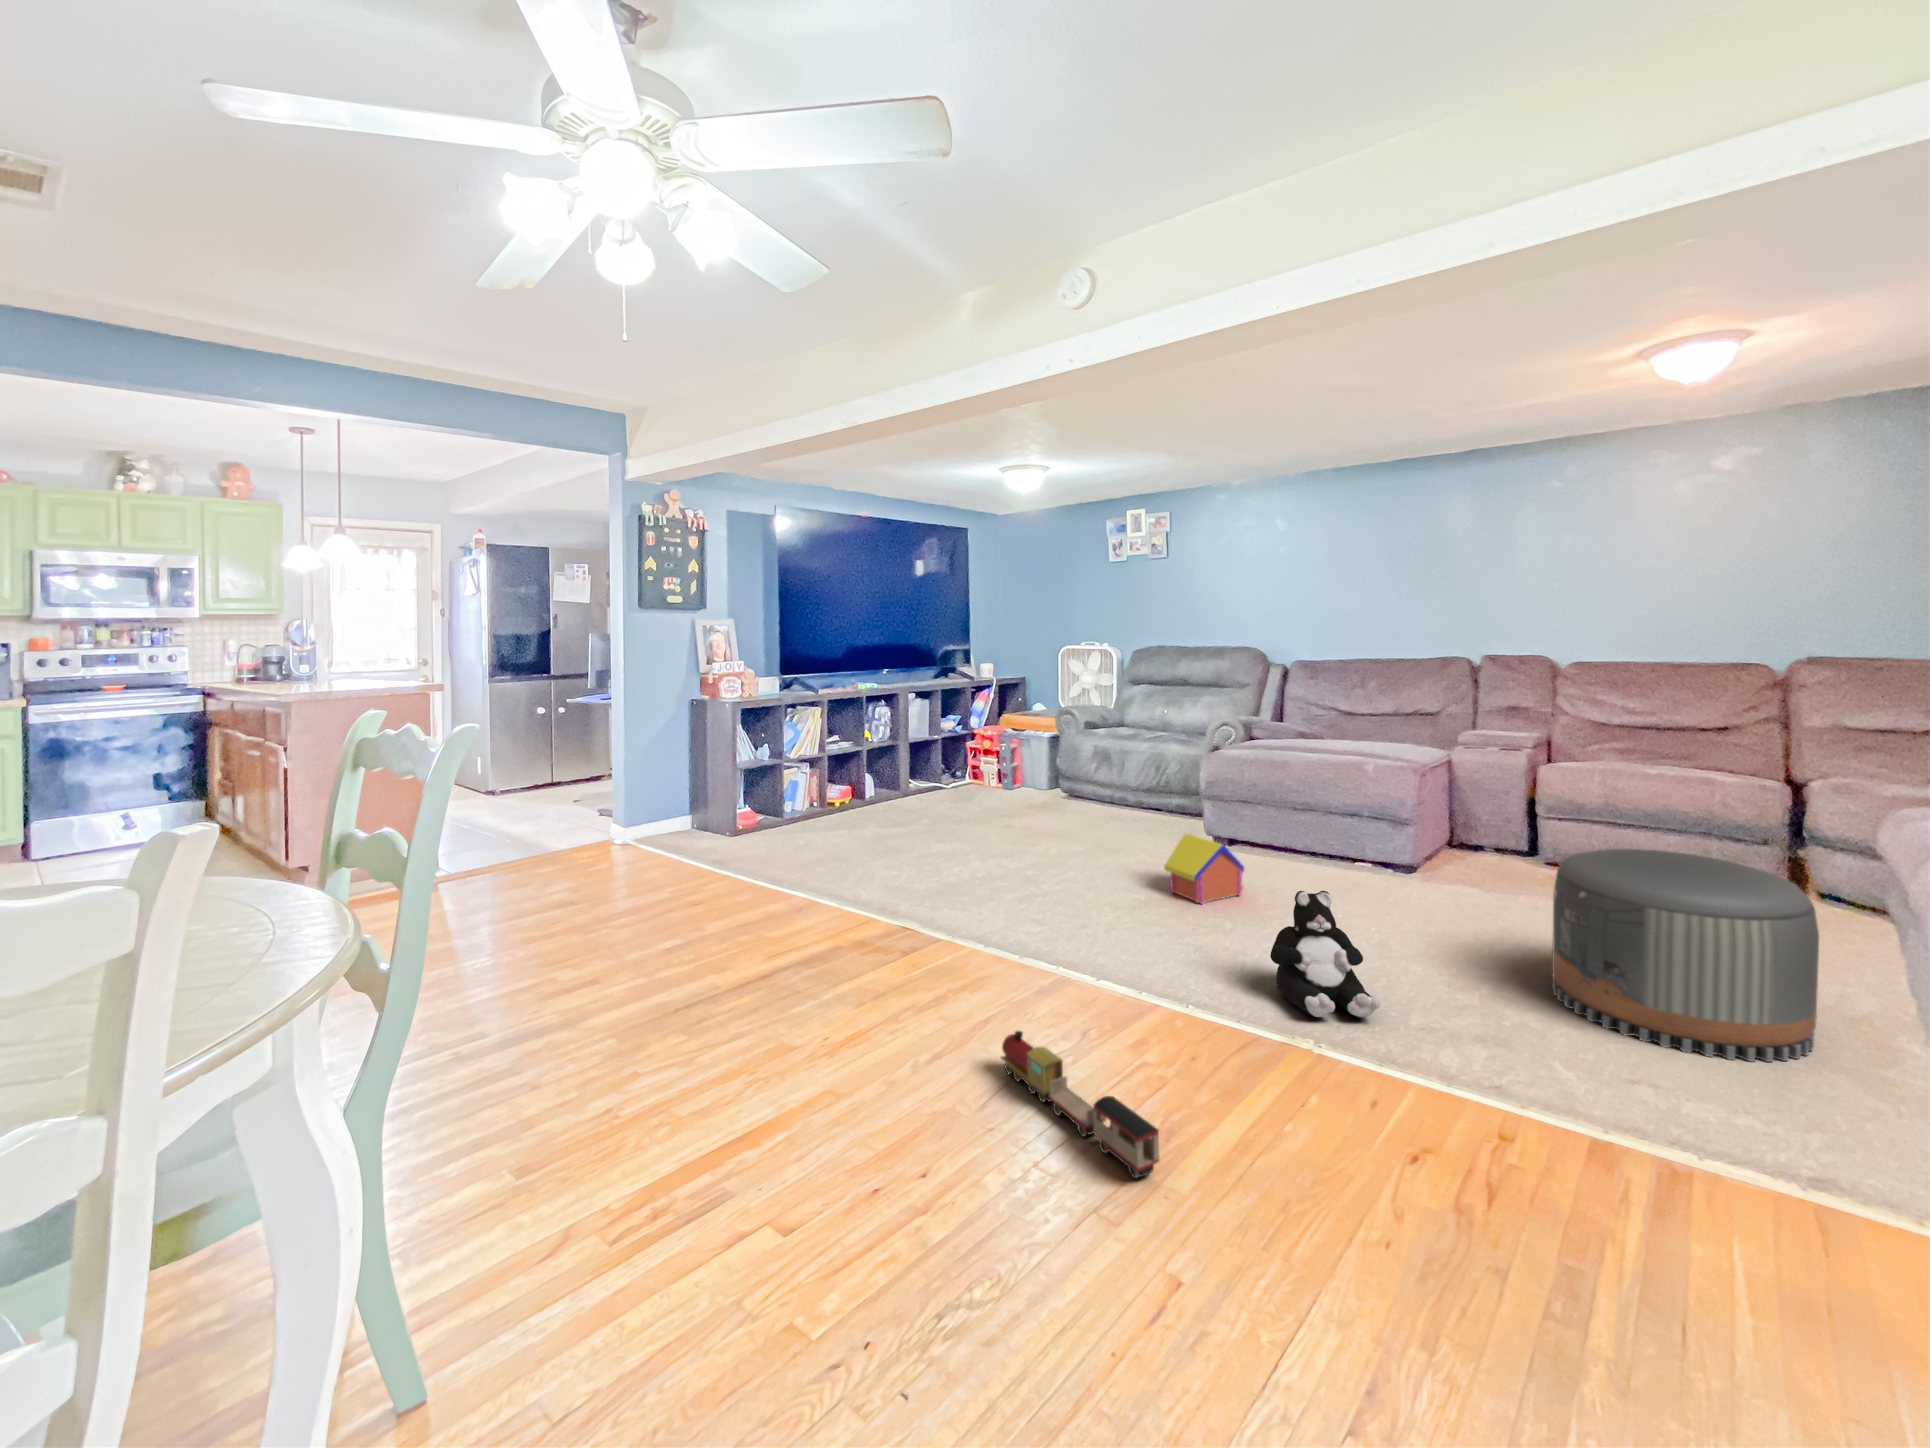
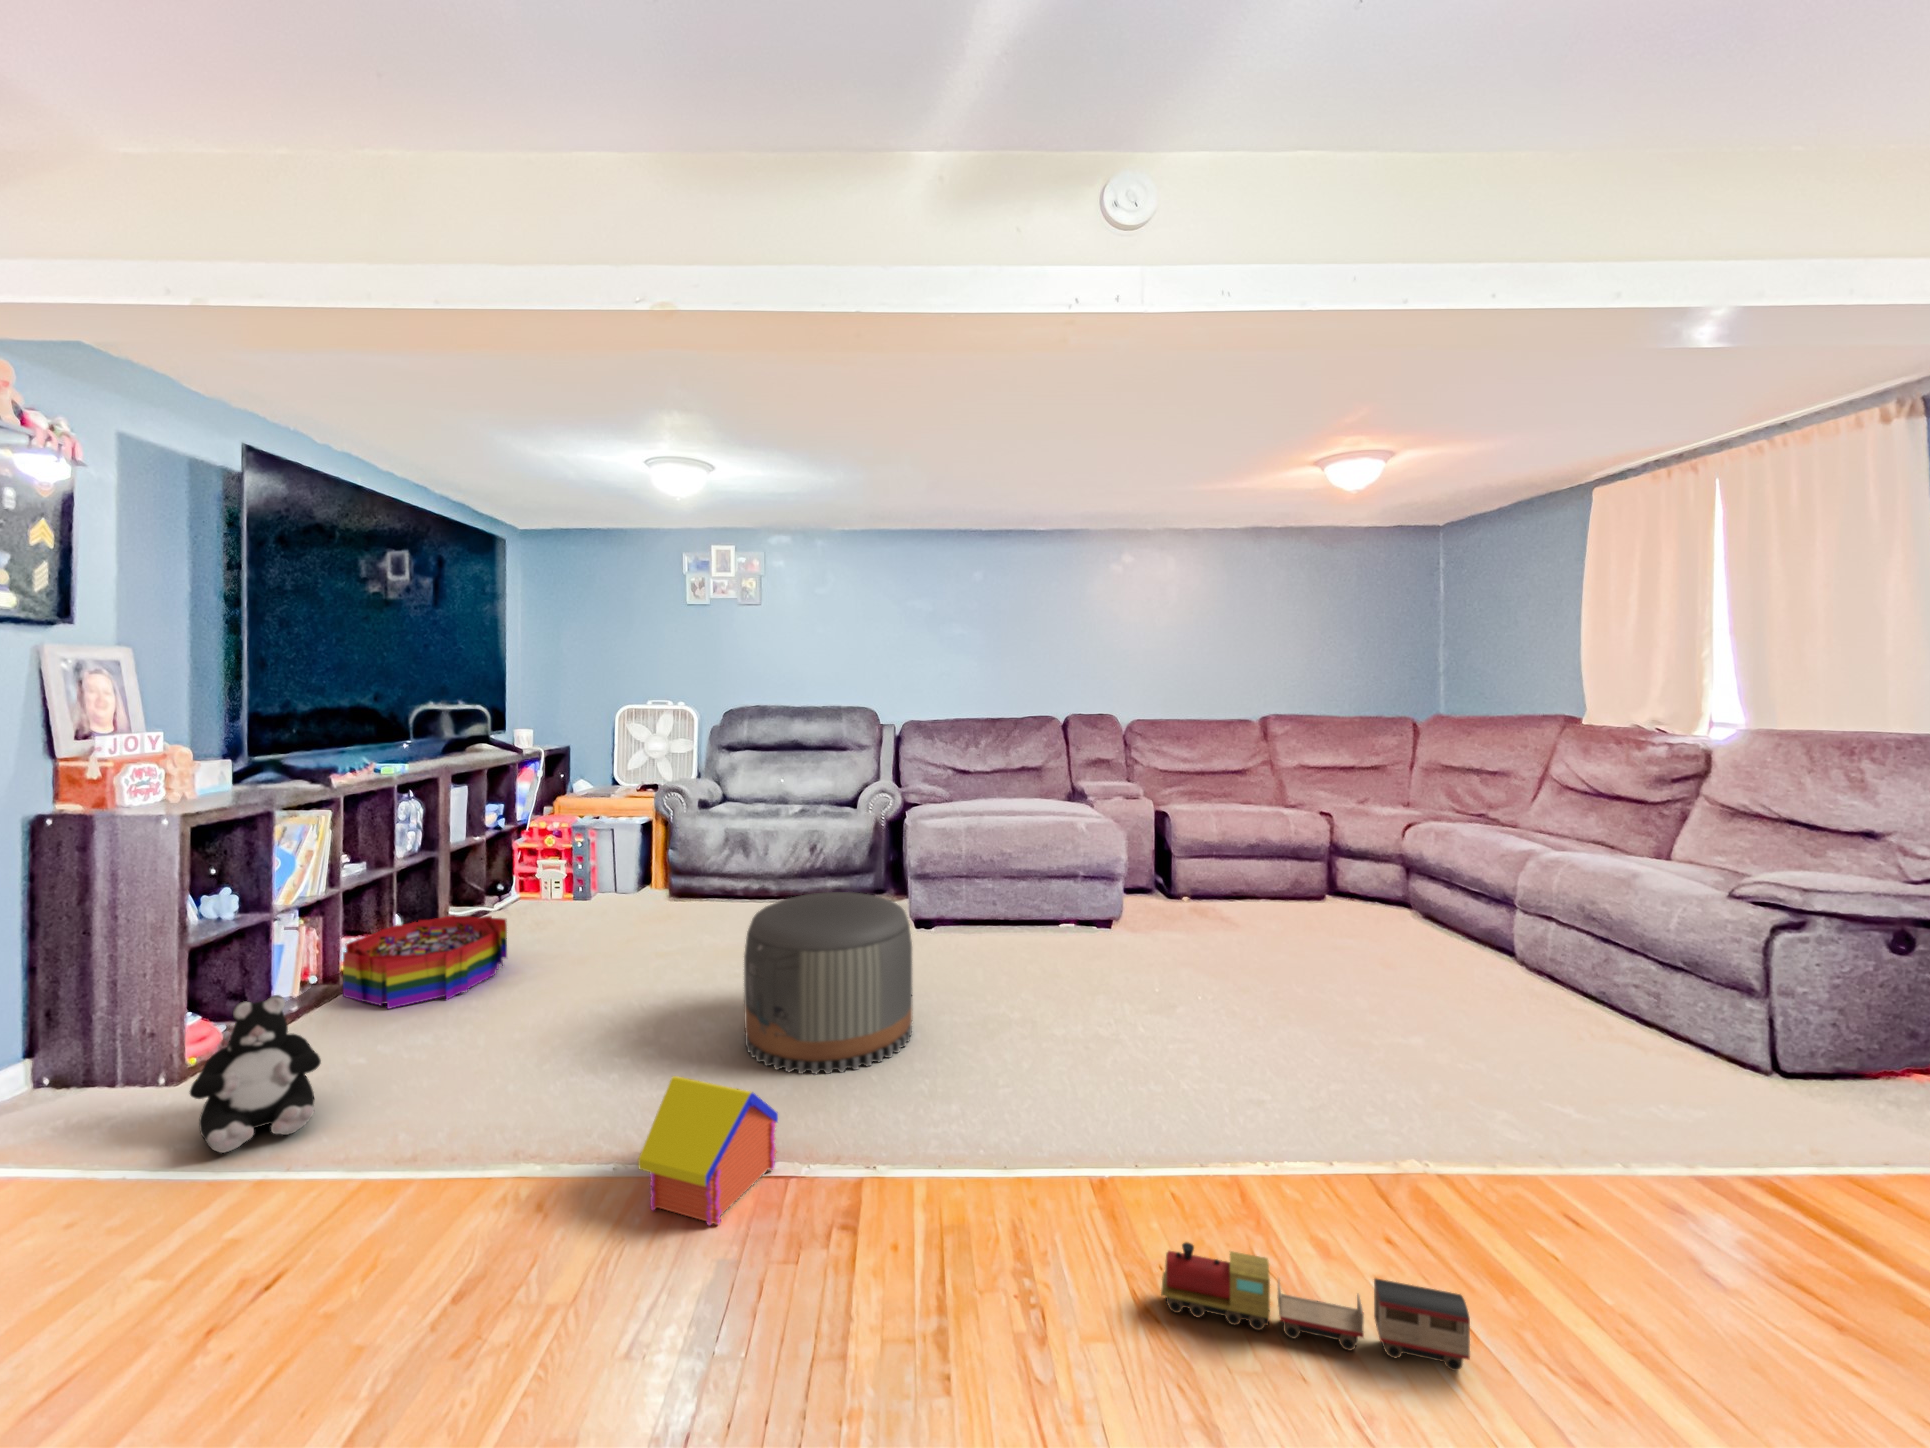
storage bin: none [827,782,914,829] -> present [343,915,507,1009]
toy house: present [1164,834,1244,904] -> present [638,1076,778,1225]
pouf: present [1552,849,1819,1062] -> present [744,892,912,1074]
plush toy: present [1270,891,1380,1017] -> present [190,995,321,1153]

